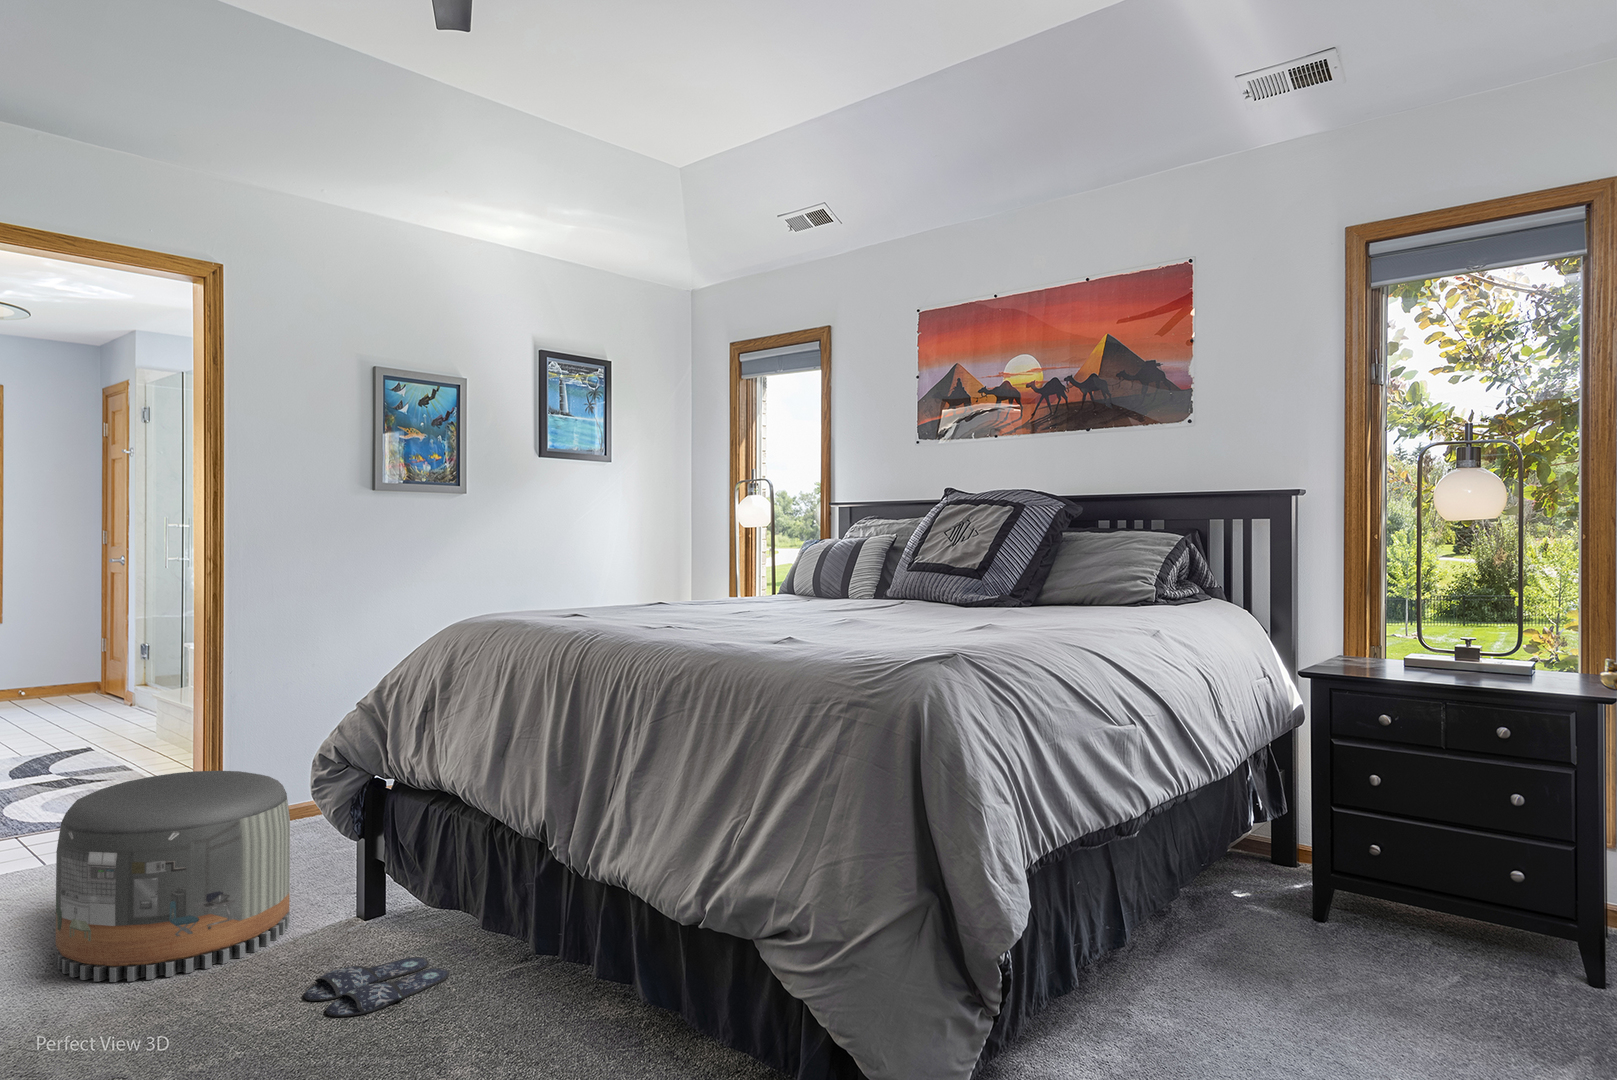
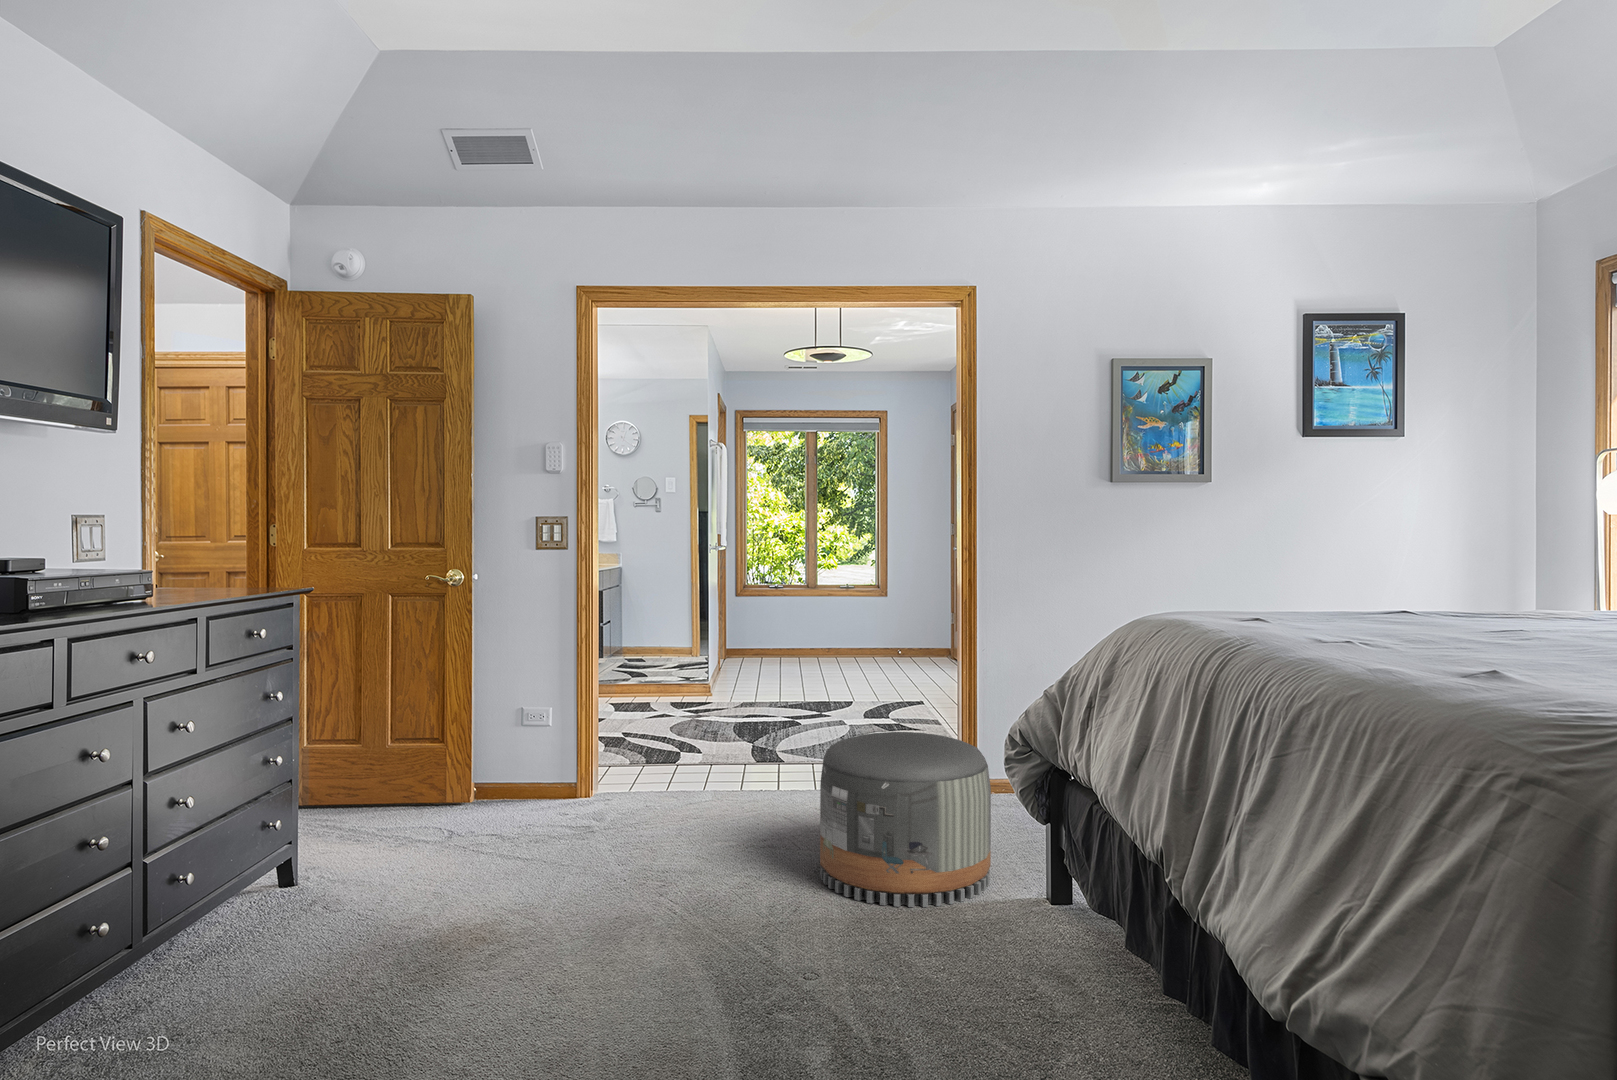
slippers: present [304,957,449,1017] -> none [966,943,1098,995]

